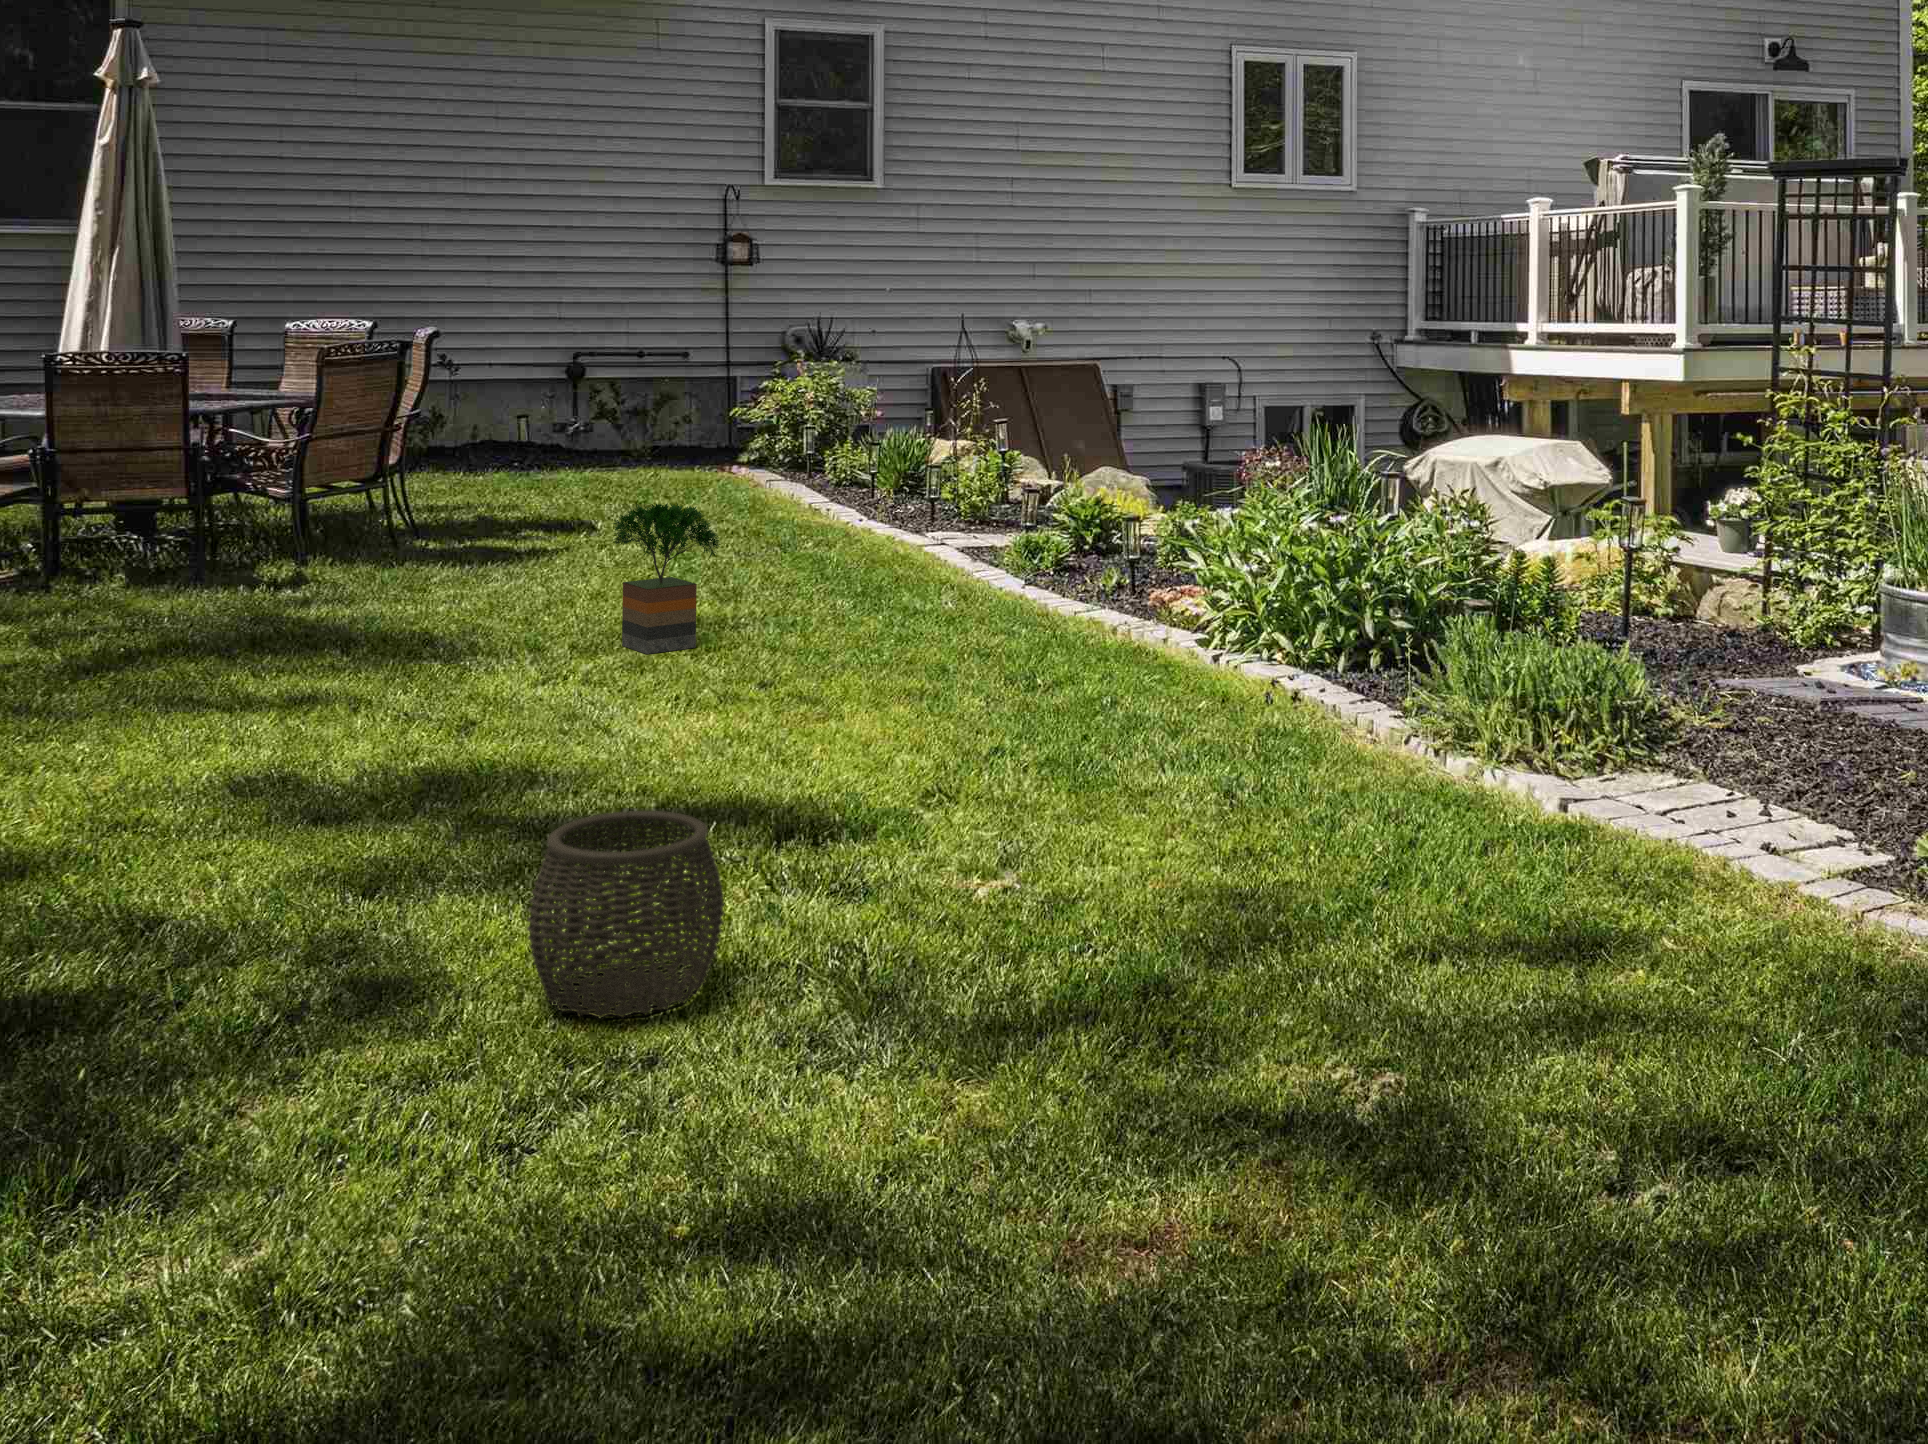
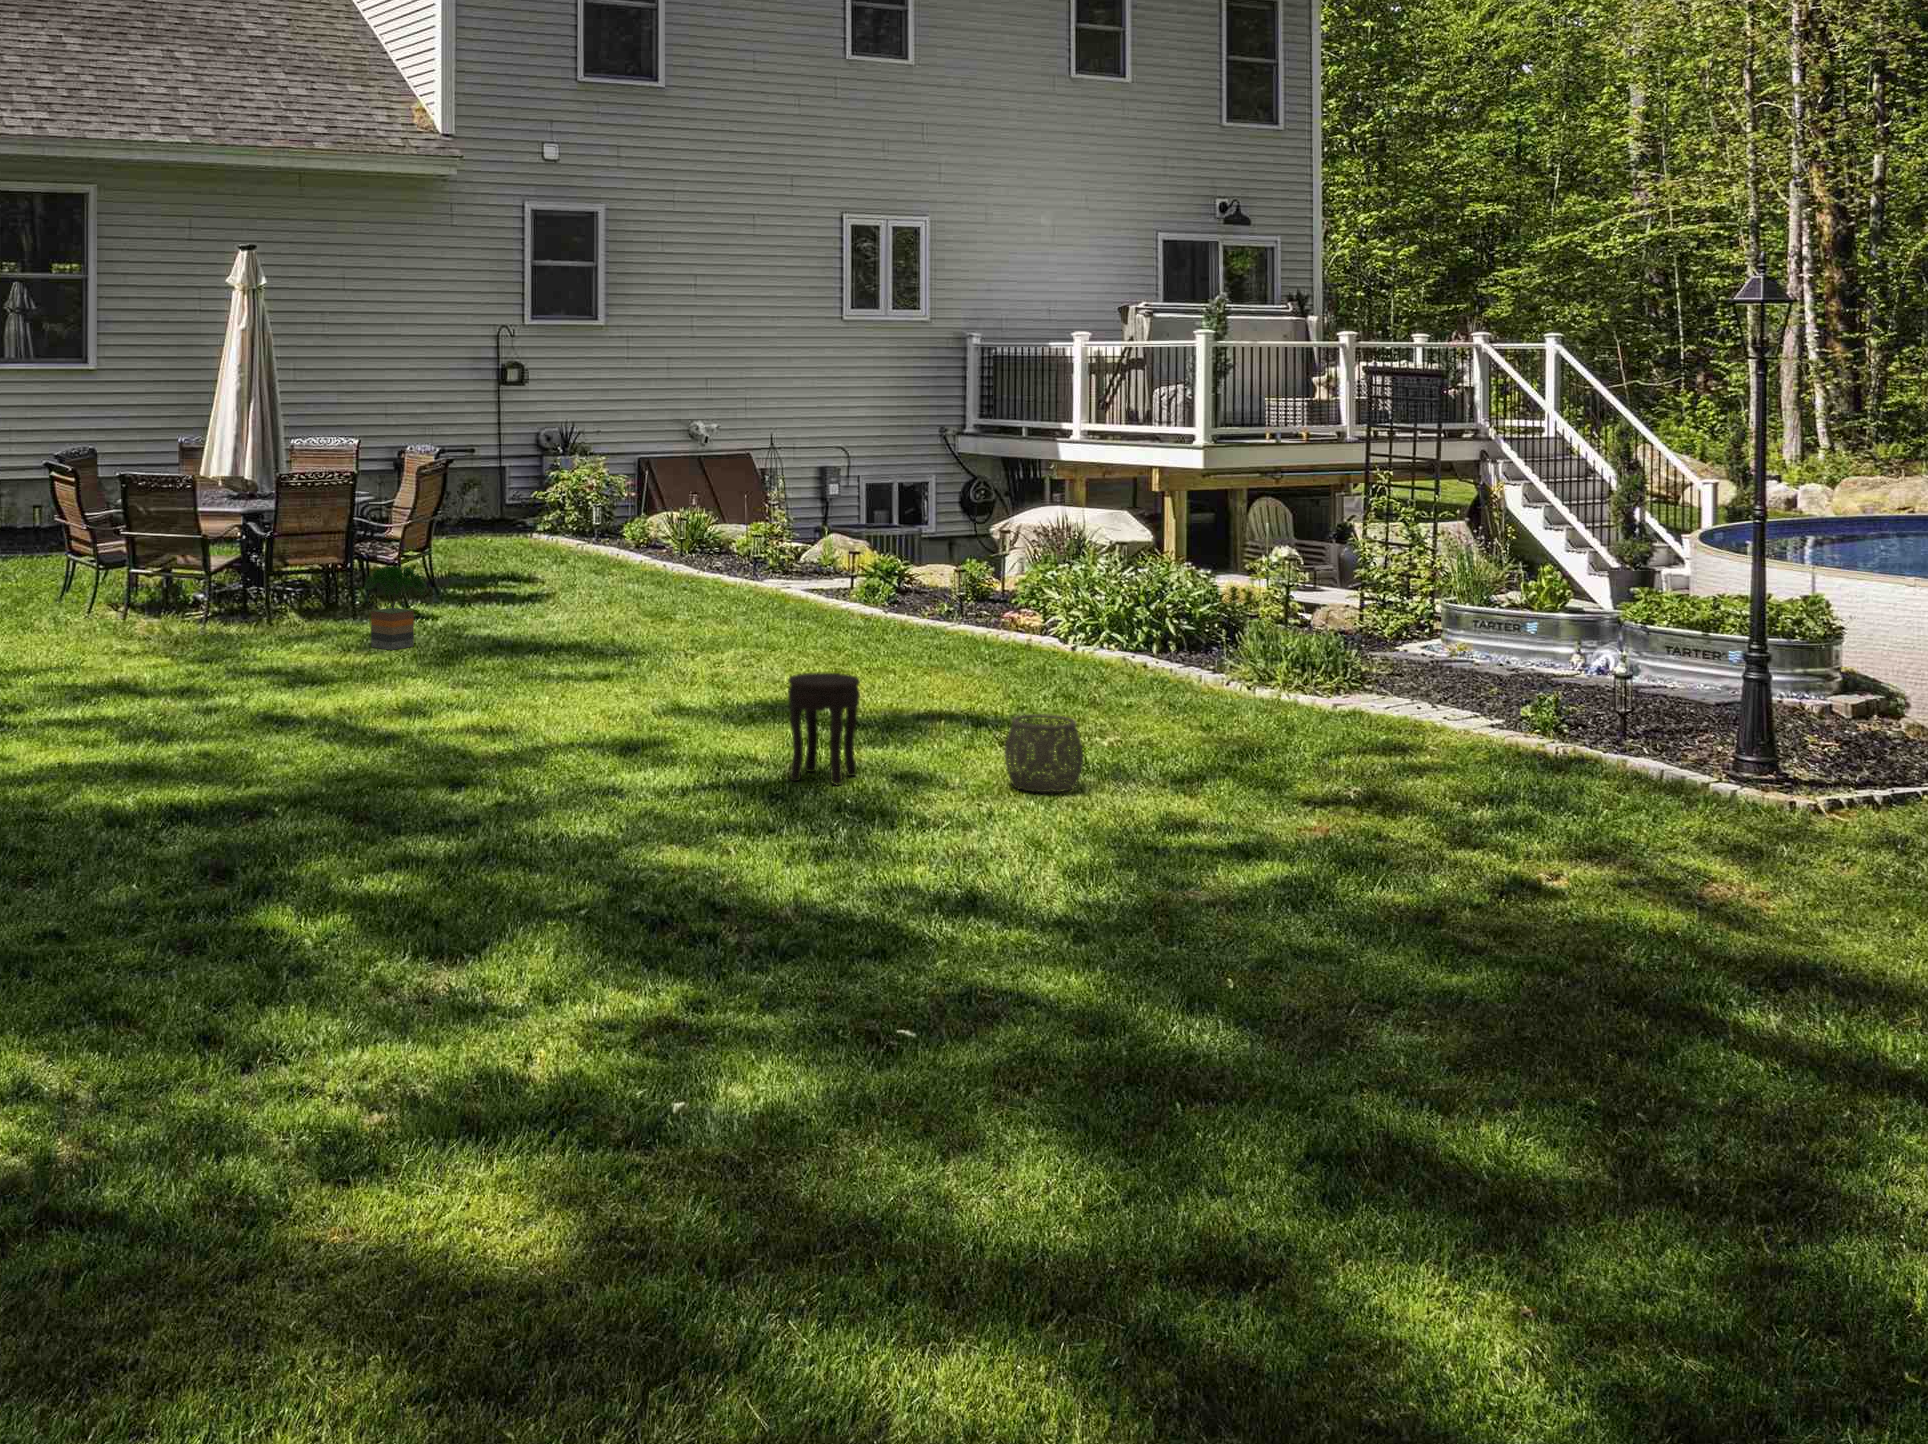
potted tree: present [613,503,720,654] -> present [365,566,426,650]
side table: none [107,688,289,958] -> present [788,673,860,785]

